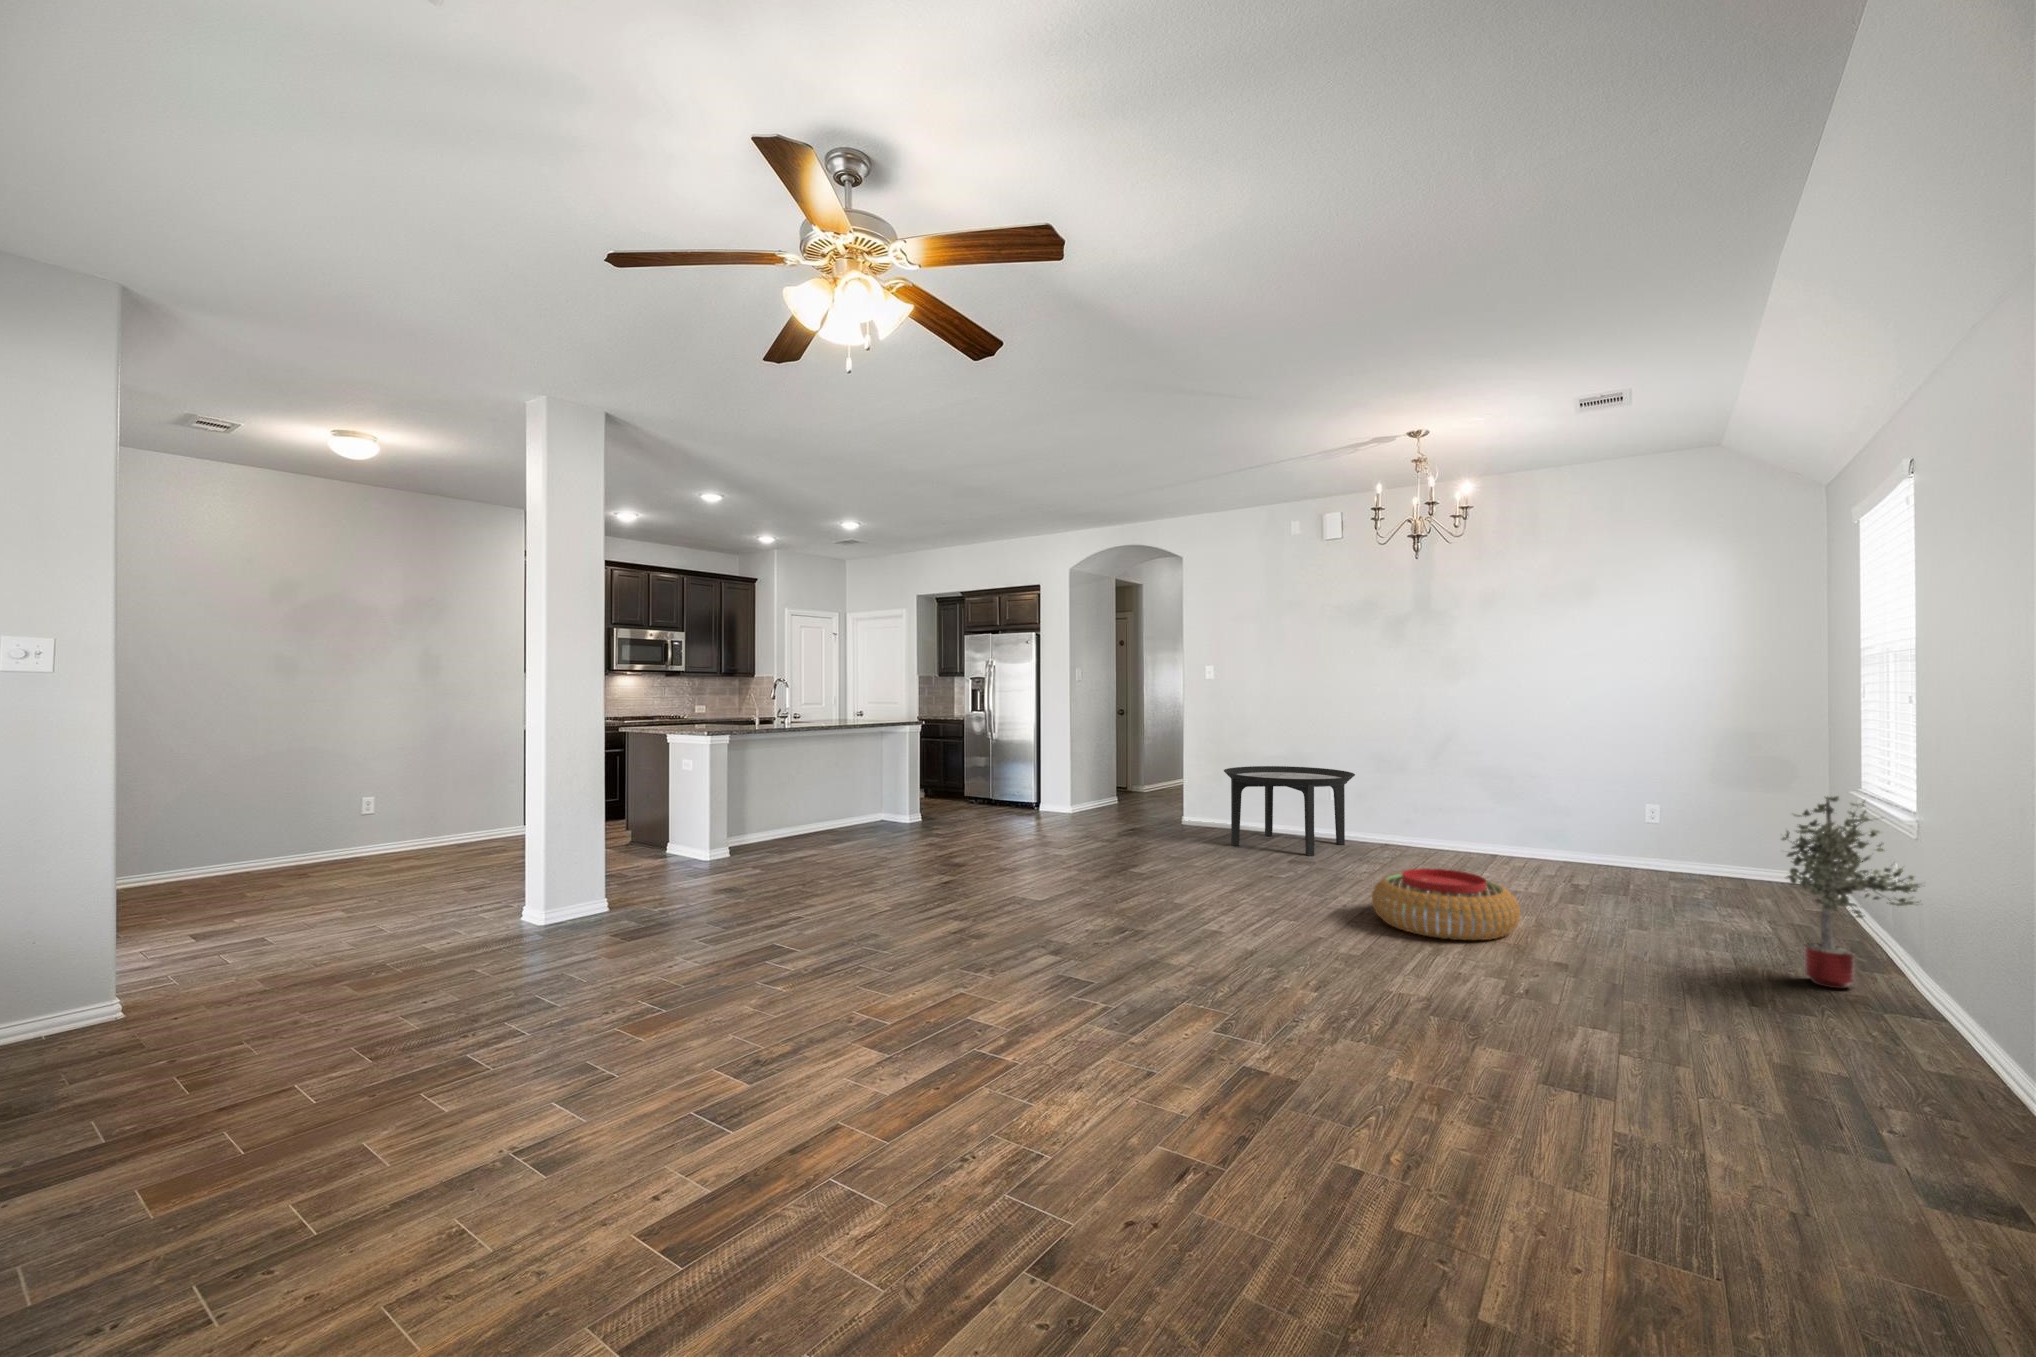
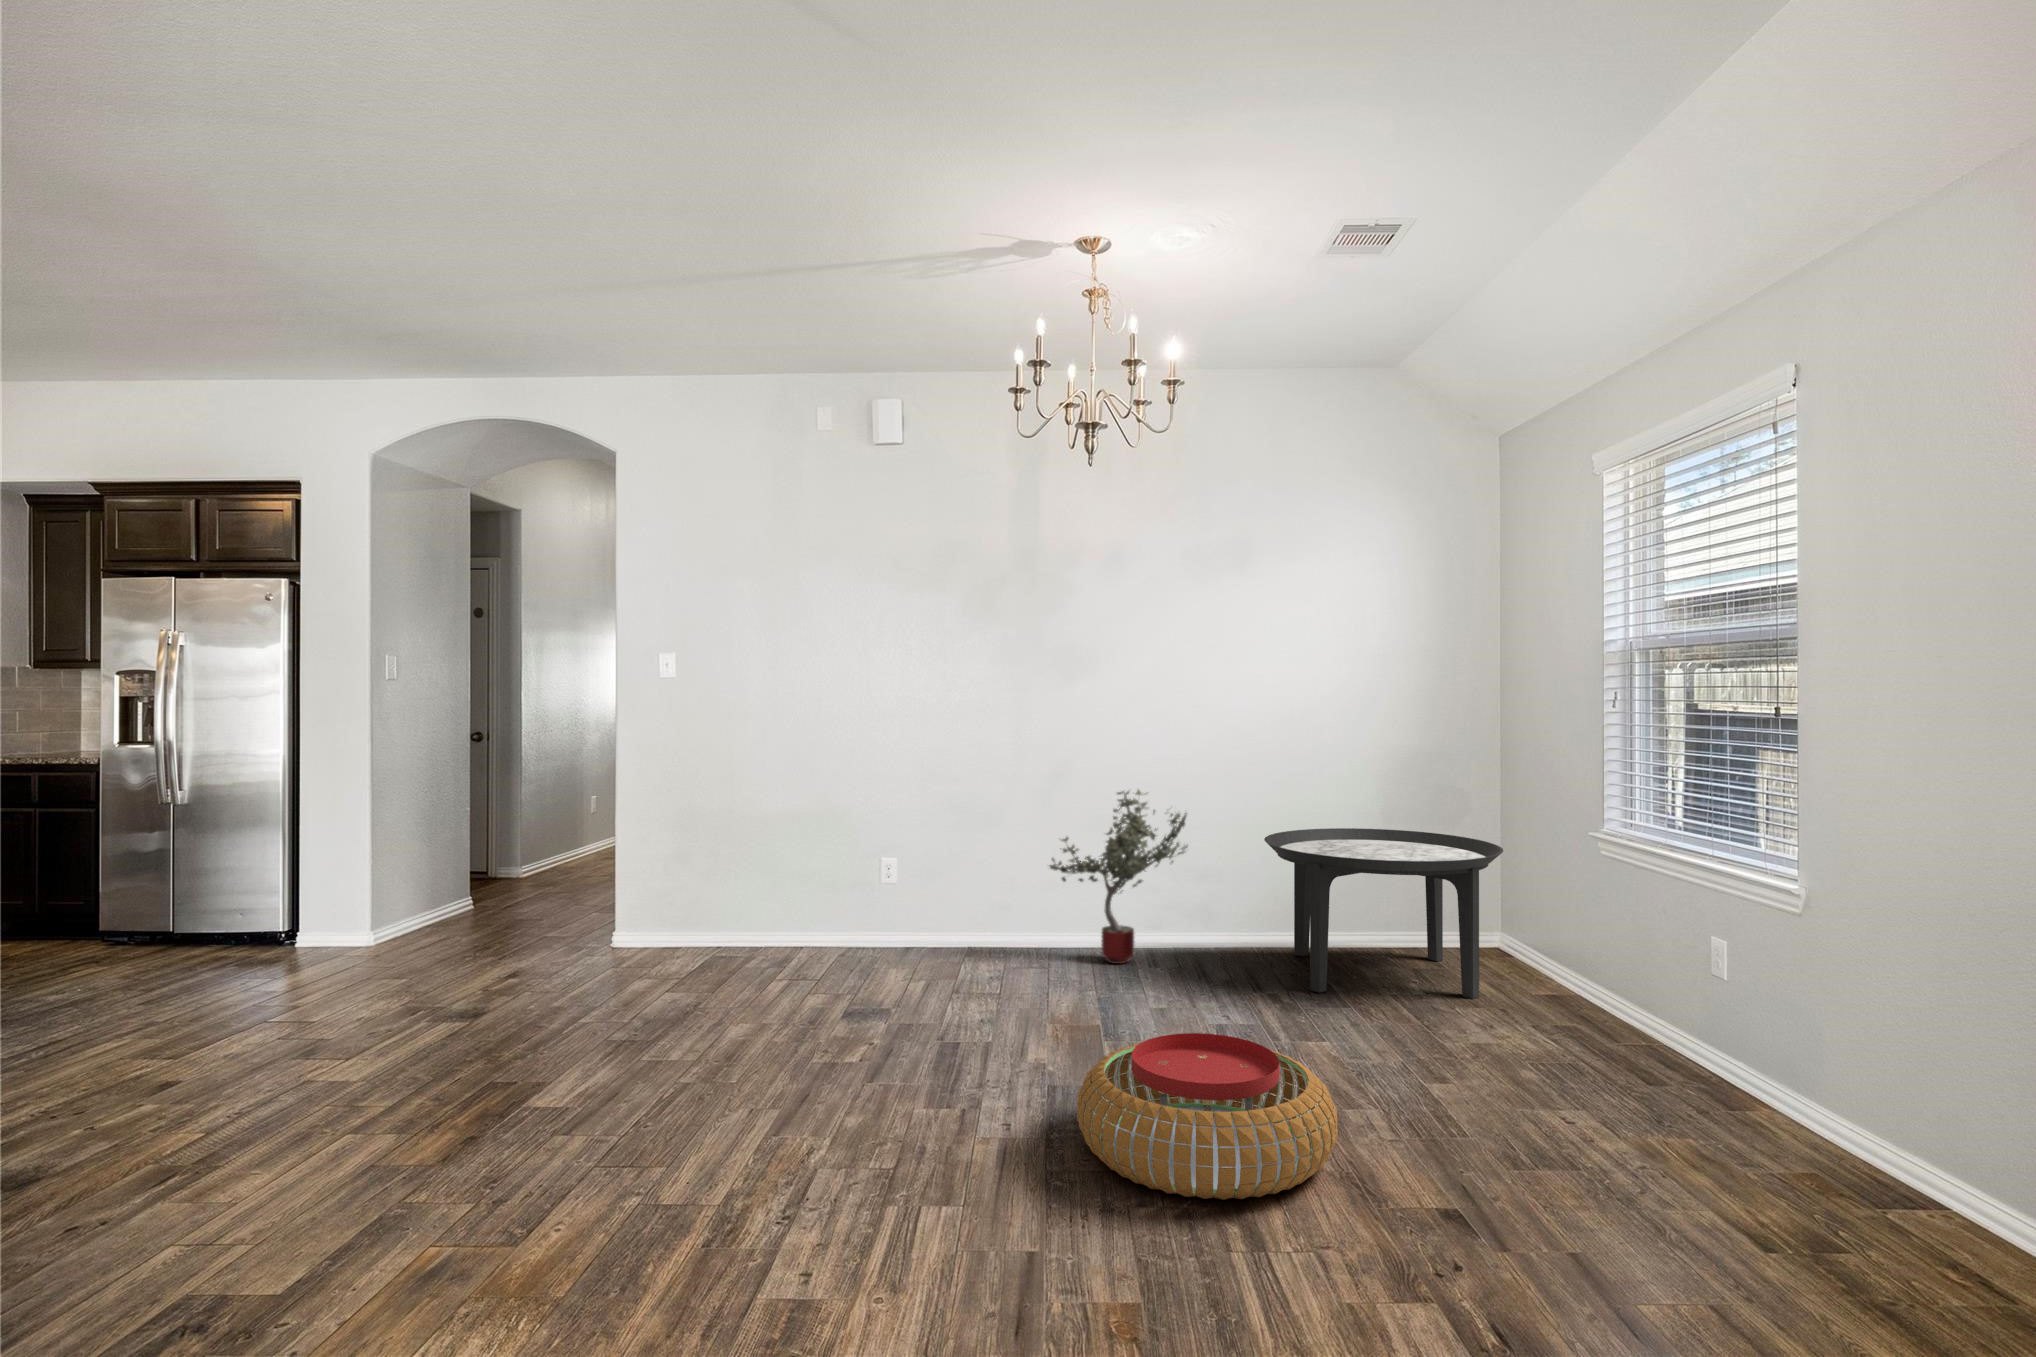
round table: present [1224,766,1355,856] -> present [1264,828,1503,999]
potted tree: present [1782,796,1922,989] -> present [1050,790,1188,964]

